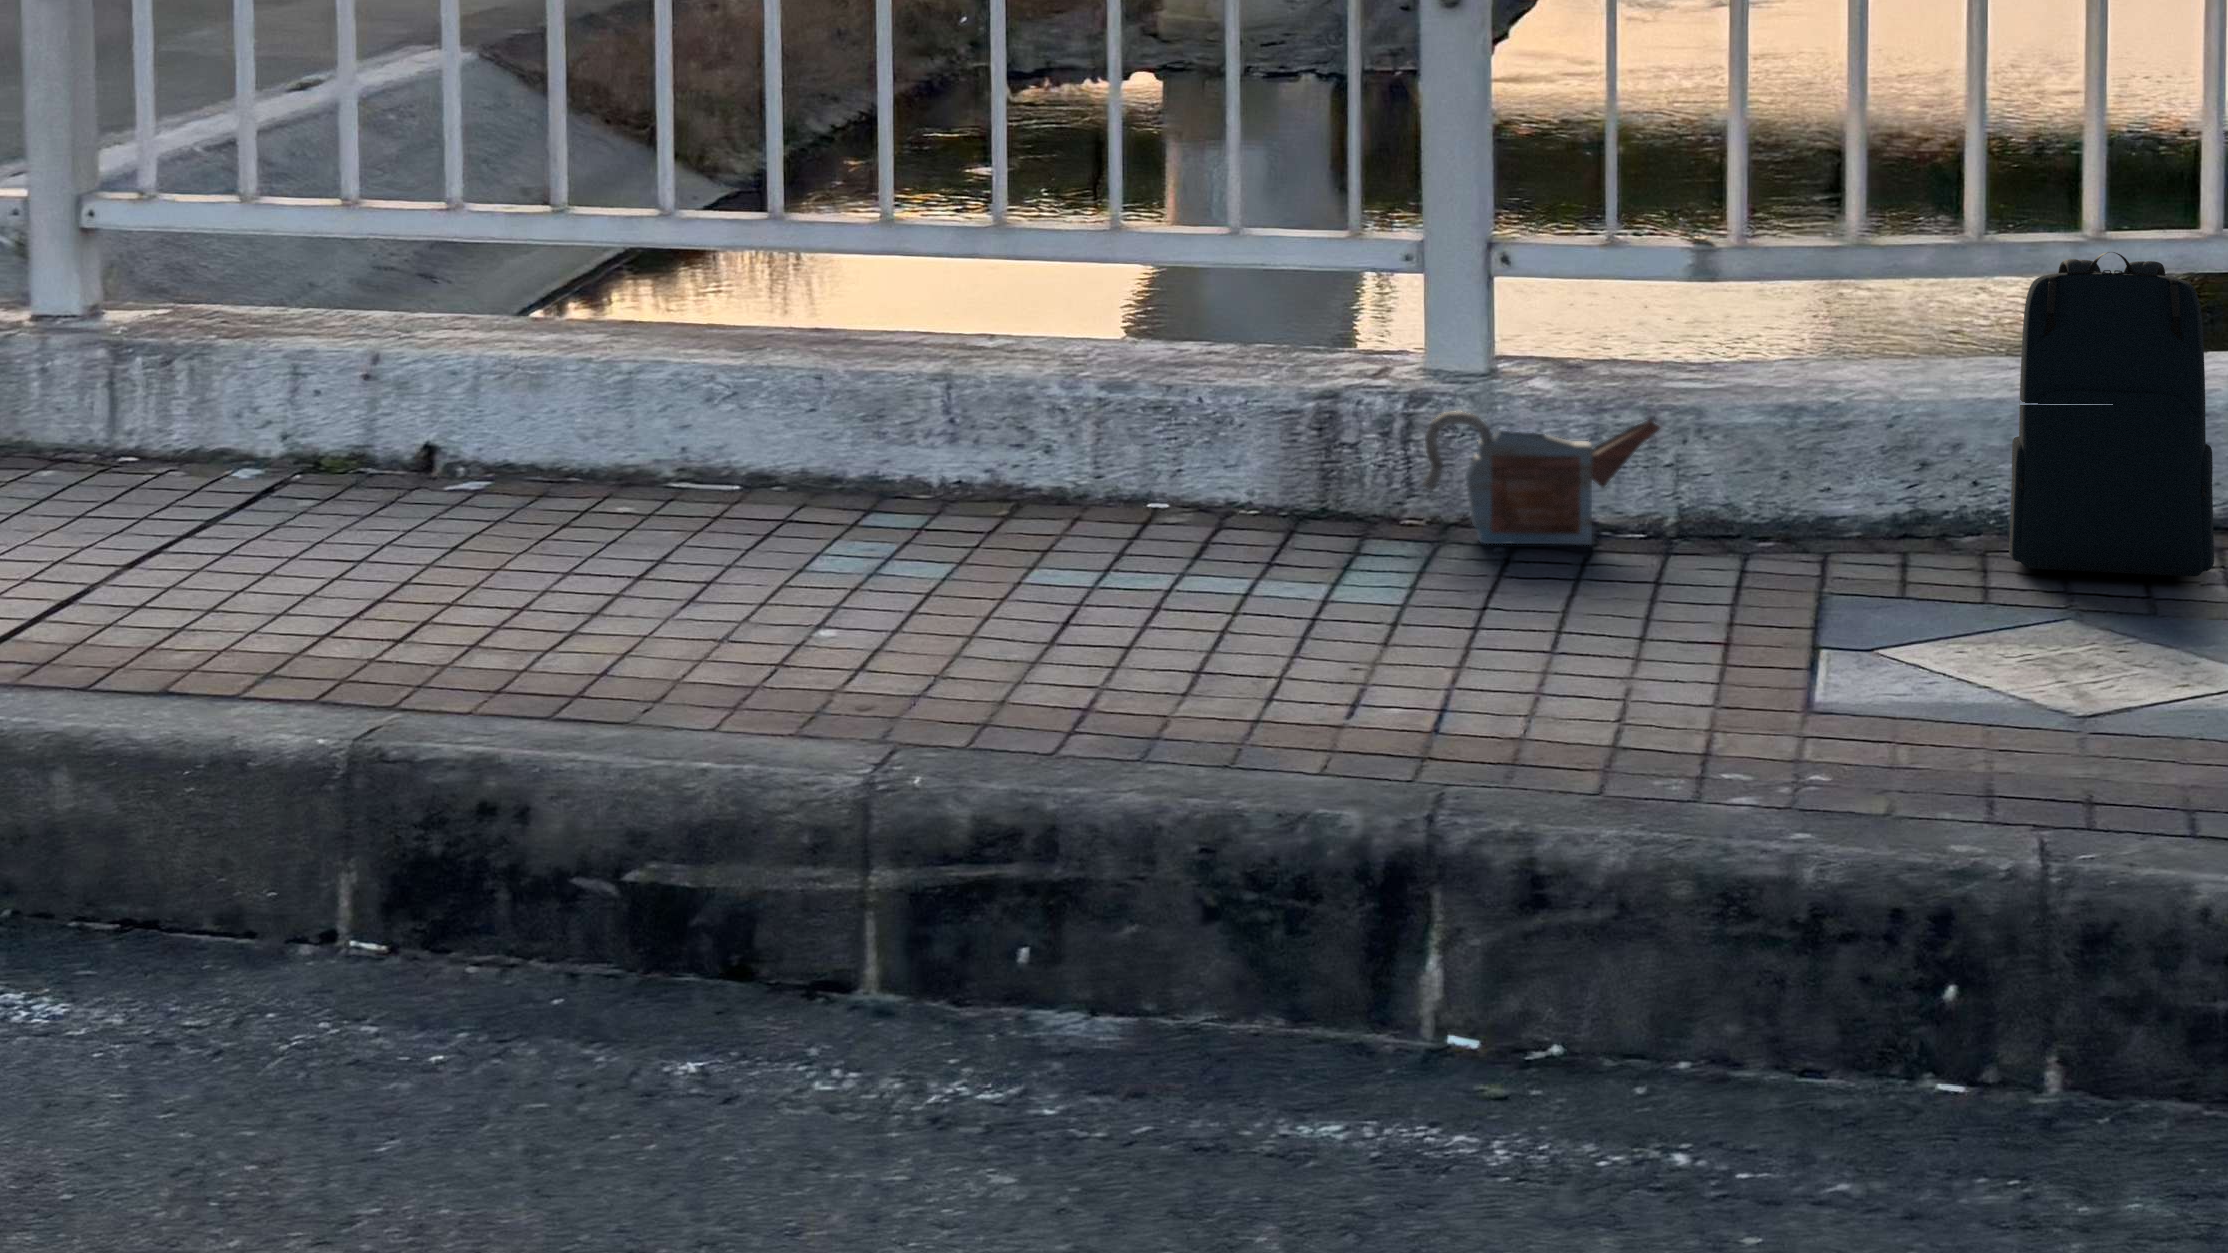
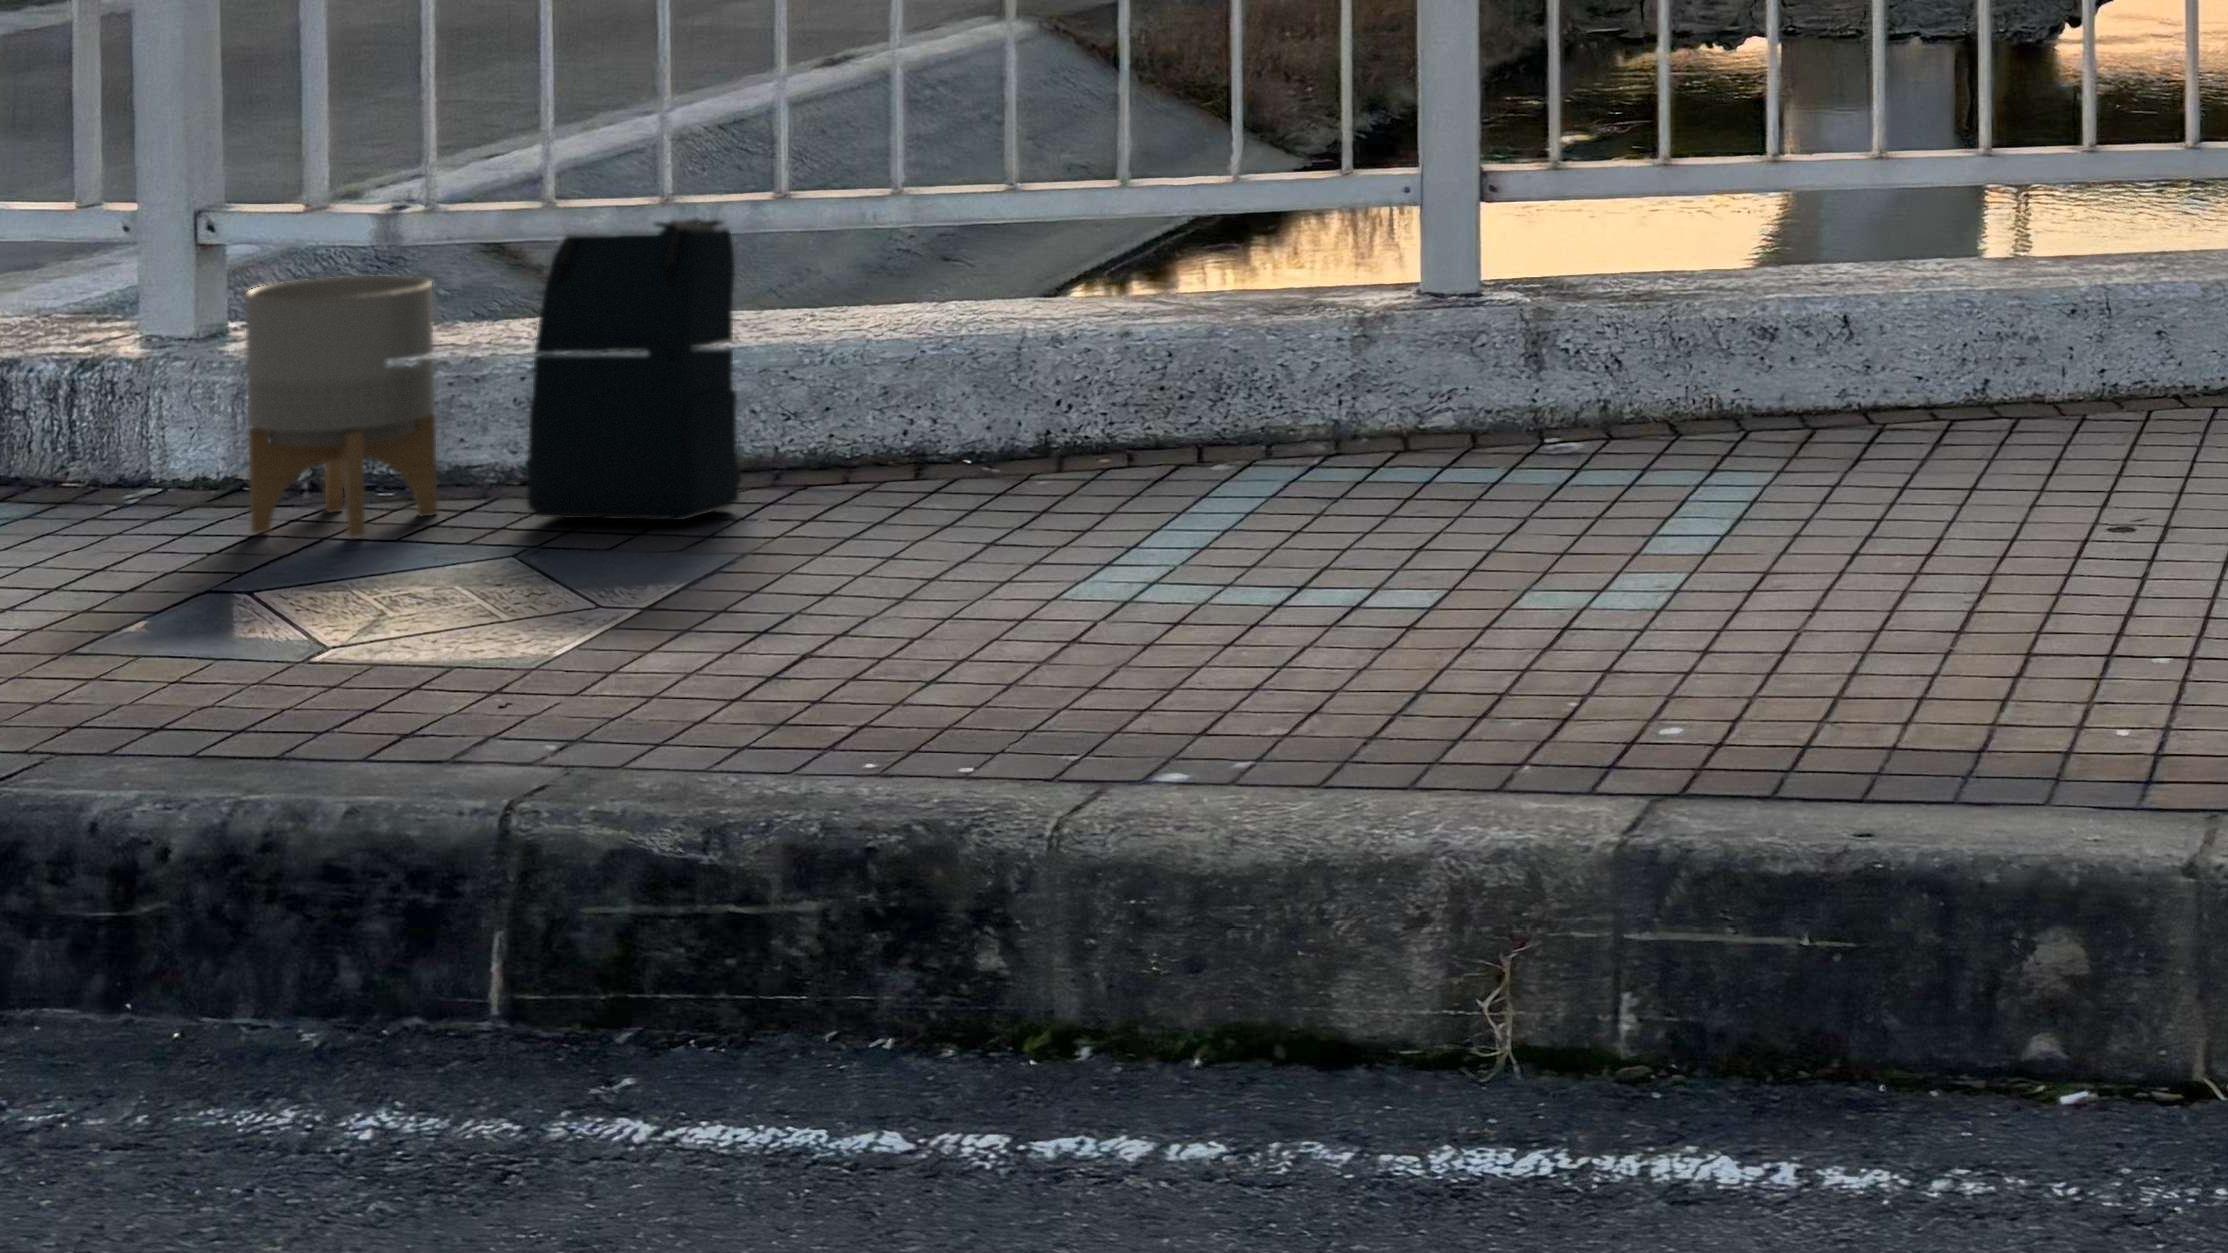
planter: none [1720,321,1901,583] -> present [245,276,437,537]
watering can: present [1423,411,1660,545] -> none [21,375,264,508]

